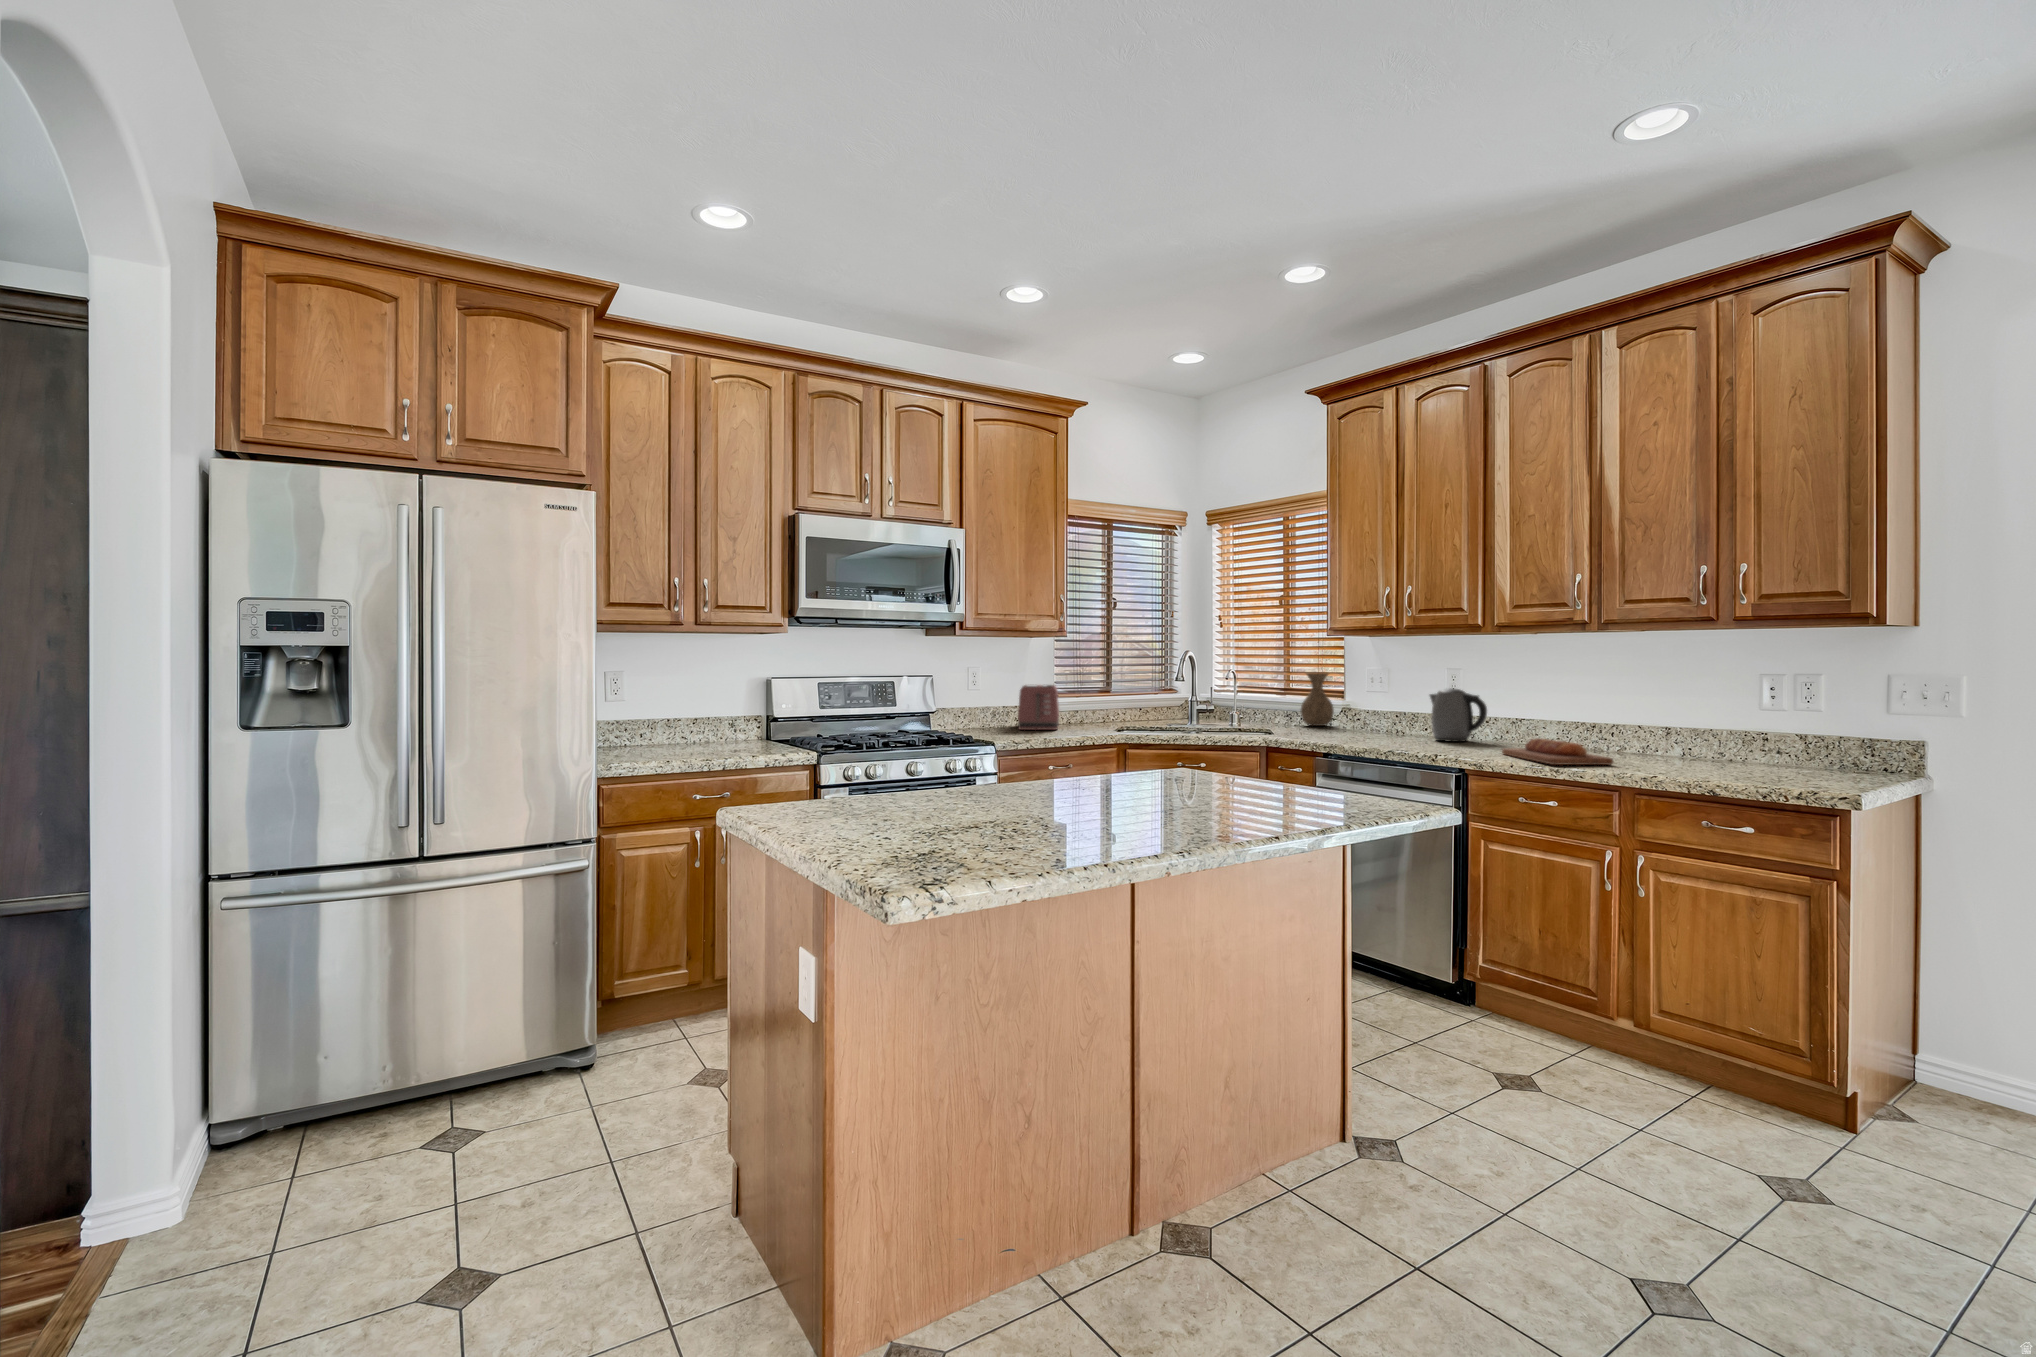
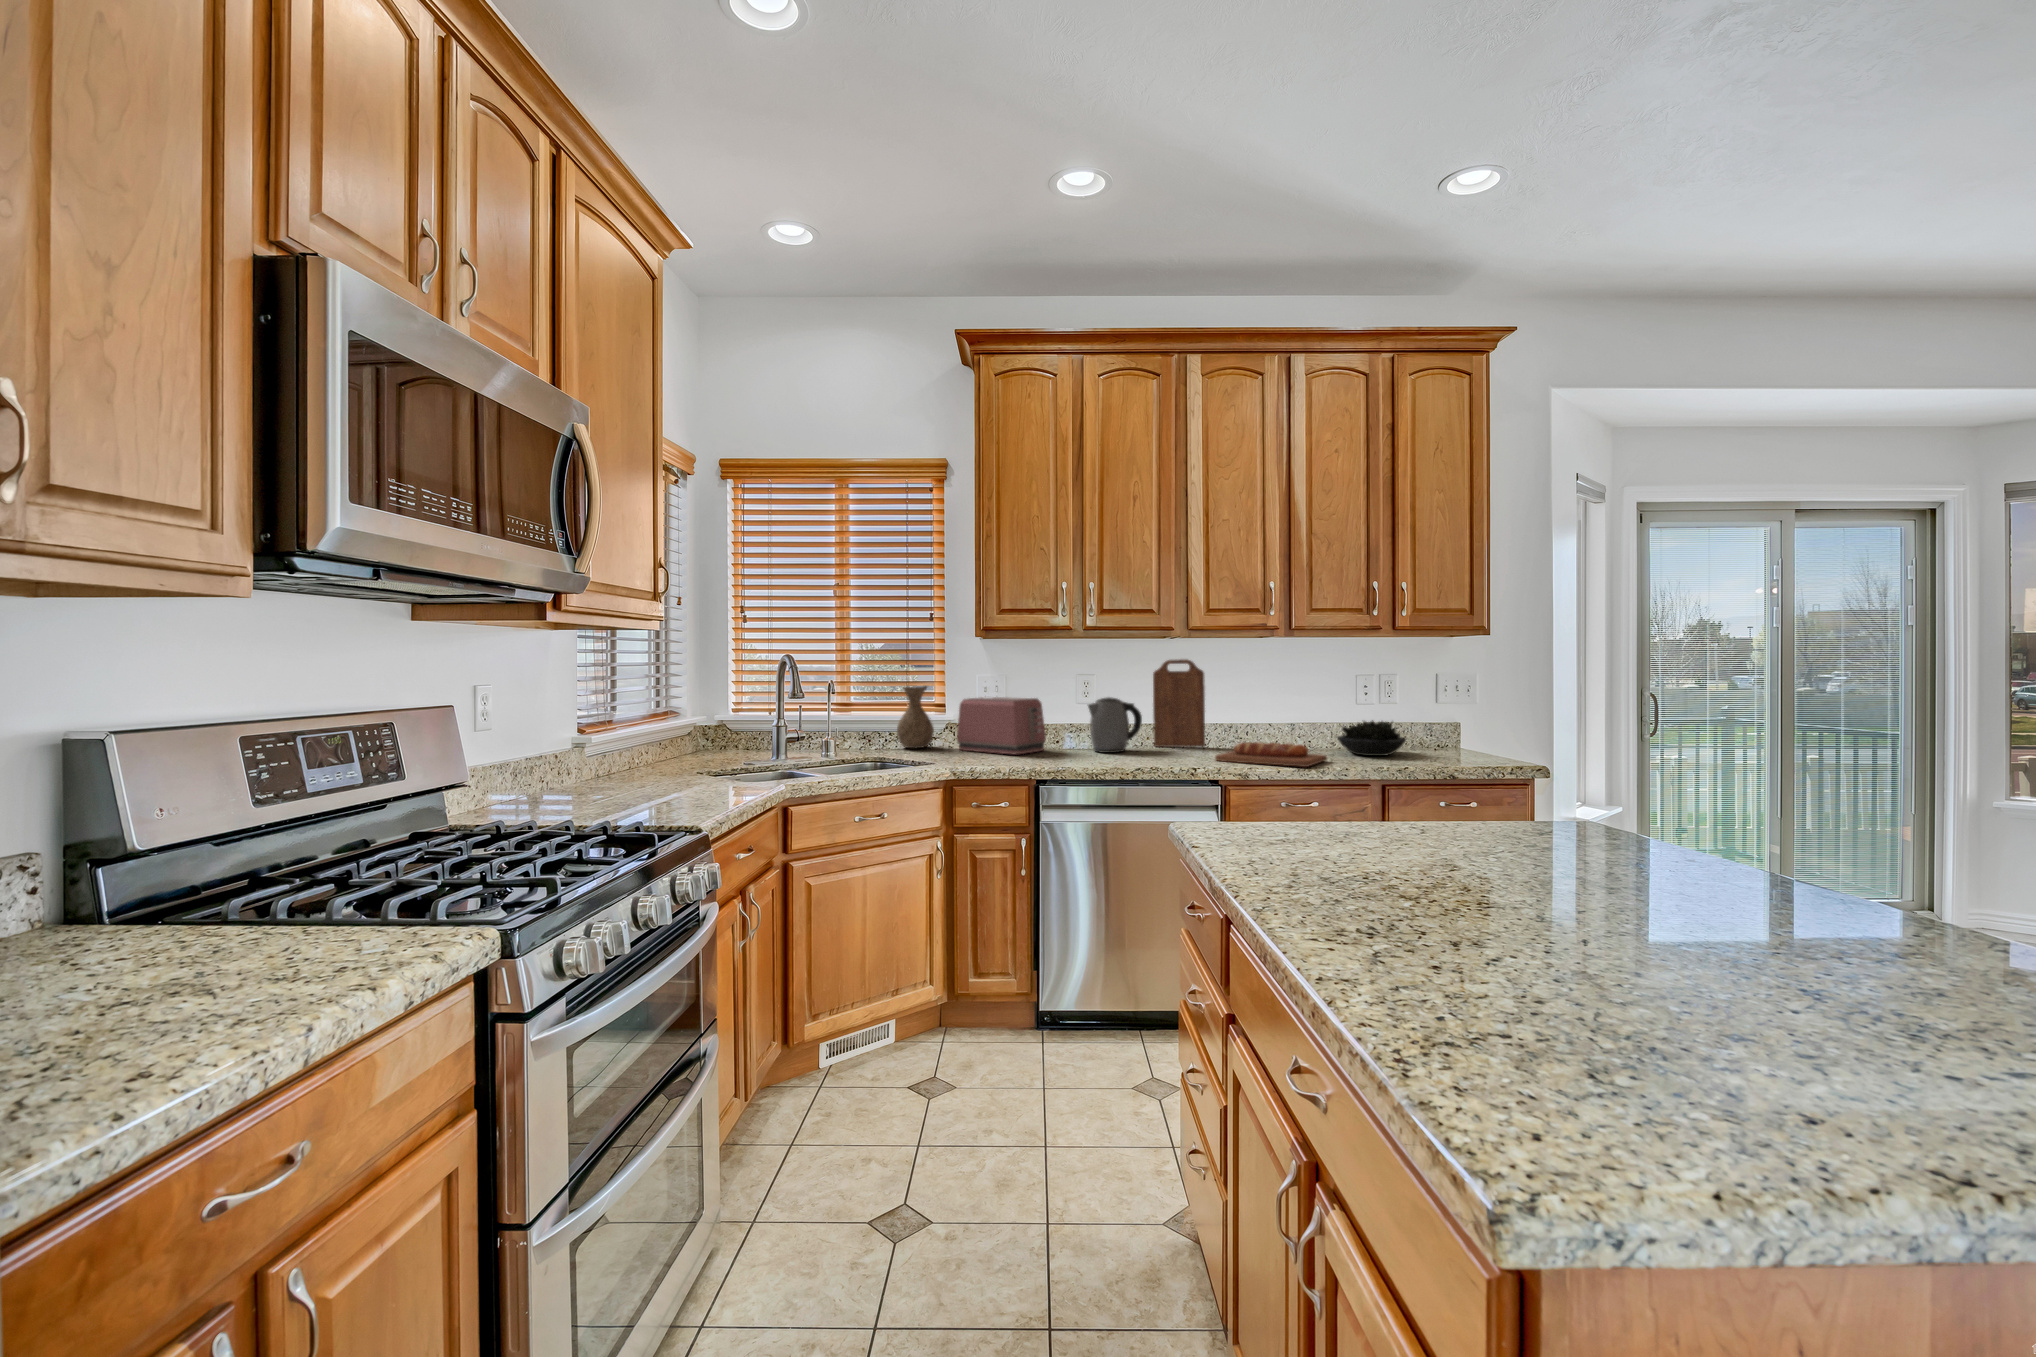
cutting board: none [1513,653,1563,746] -> present [1153,659,1205,747]
toaster: present [1018,685,1059,730] -> present [957,697,1046,755]
succulent plant: none [1666,726,1762,770] -> present [1337,720,1406,756]

